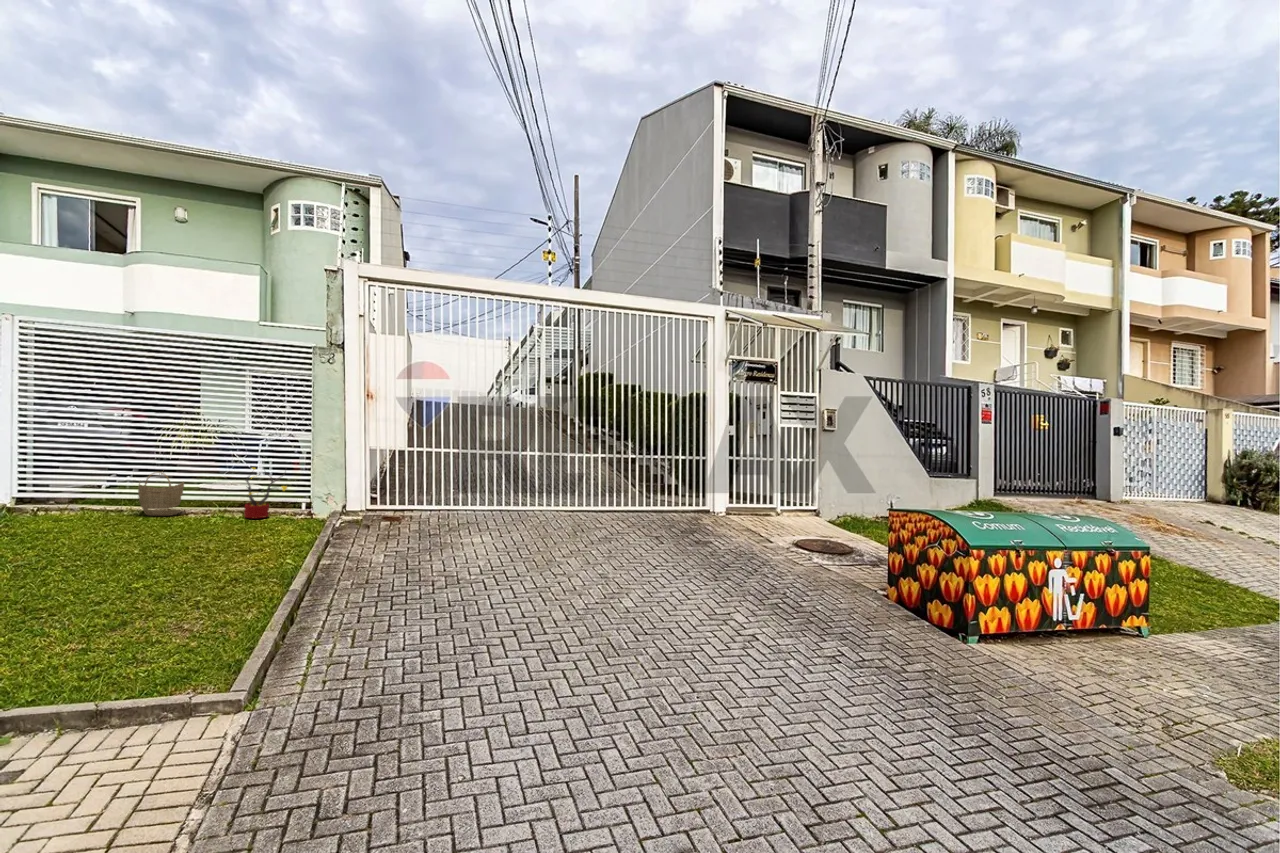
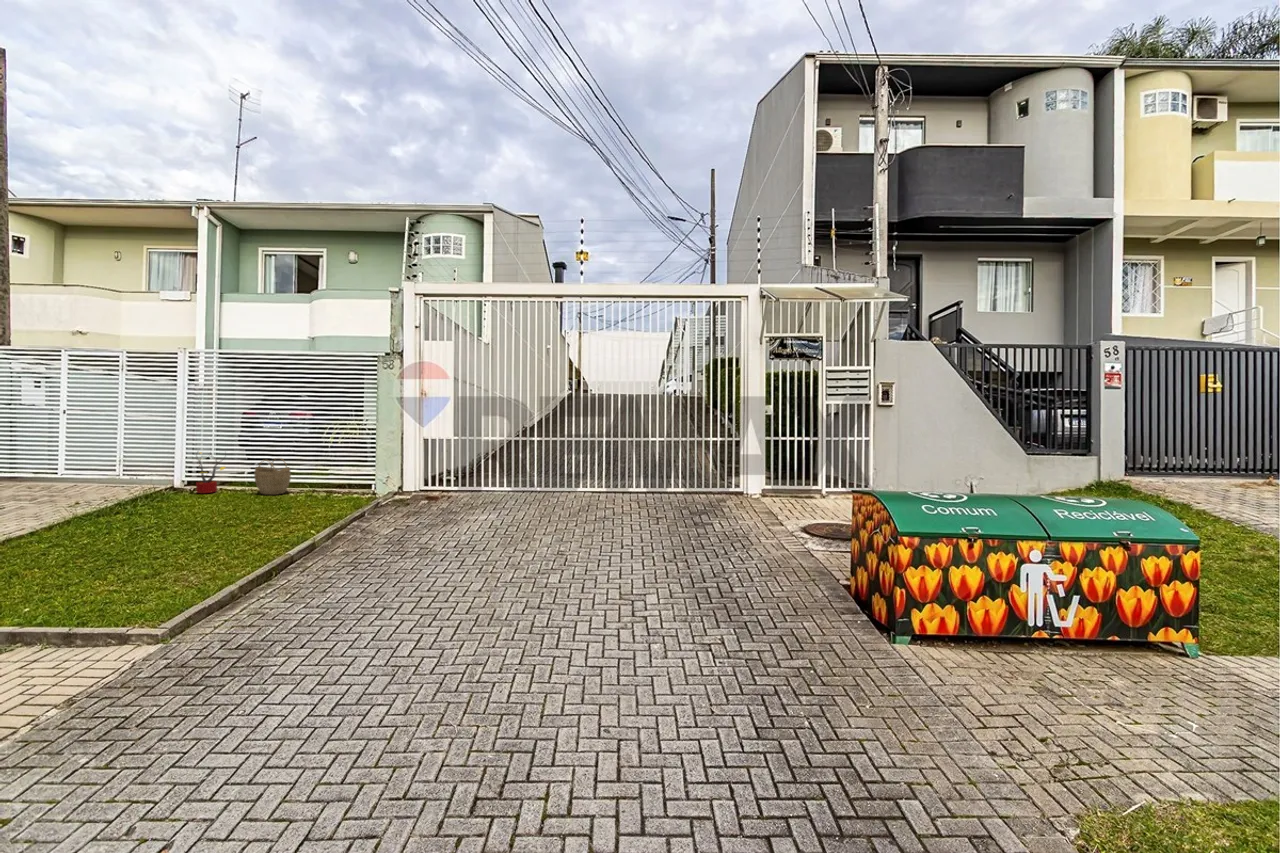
decorative plant: present [244,468,287,518] -> present [196,459,225,493]

